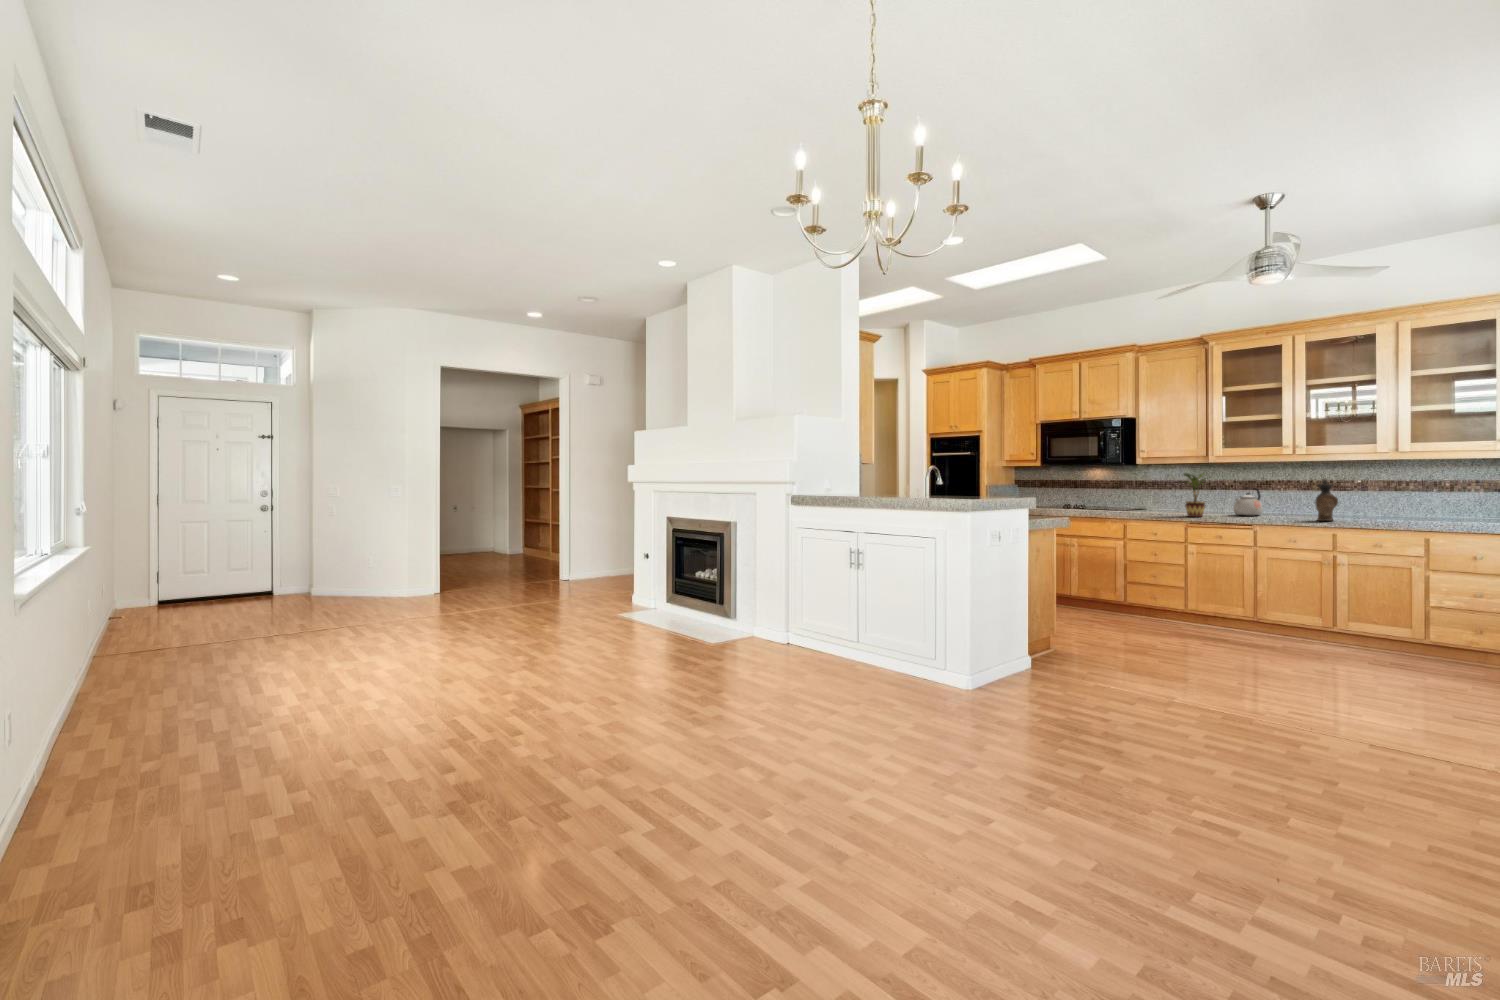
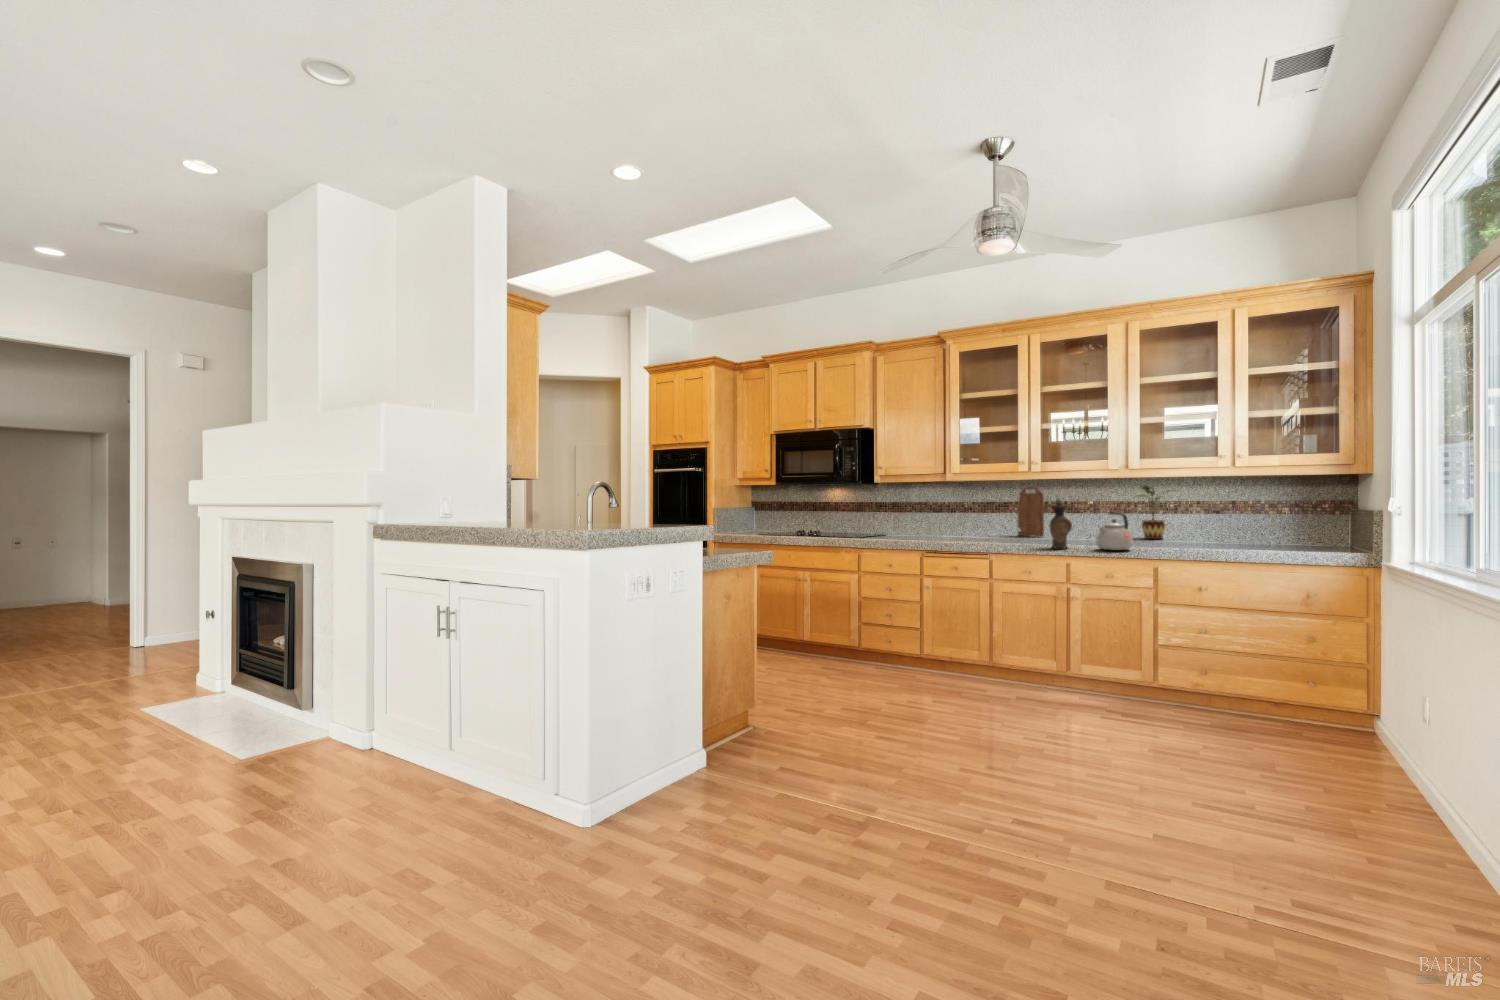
cutting board: none [1281,467,1309,512] -> present [1018,487,1044,537]
potted plant: present [1184,473,1206,517] -> present [1140,485,1165,539]
kettle: present [1233,487,1263,516] -> present [1096,512,1133,551]

